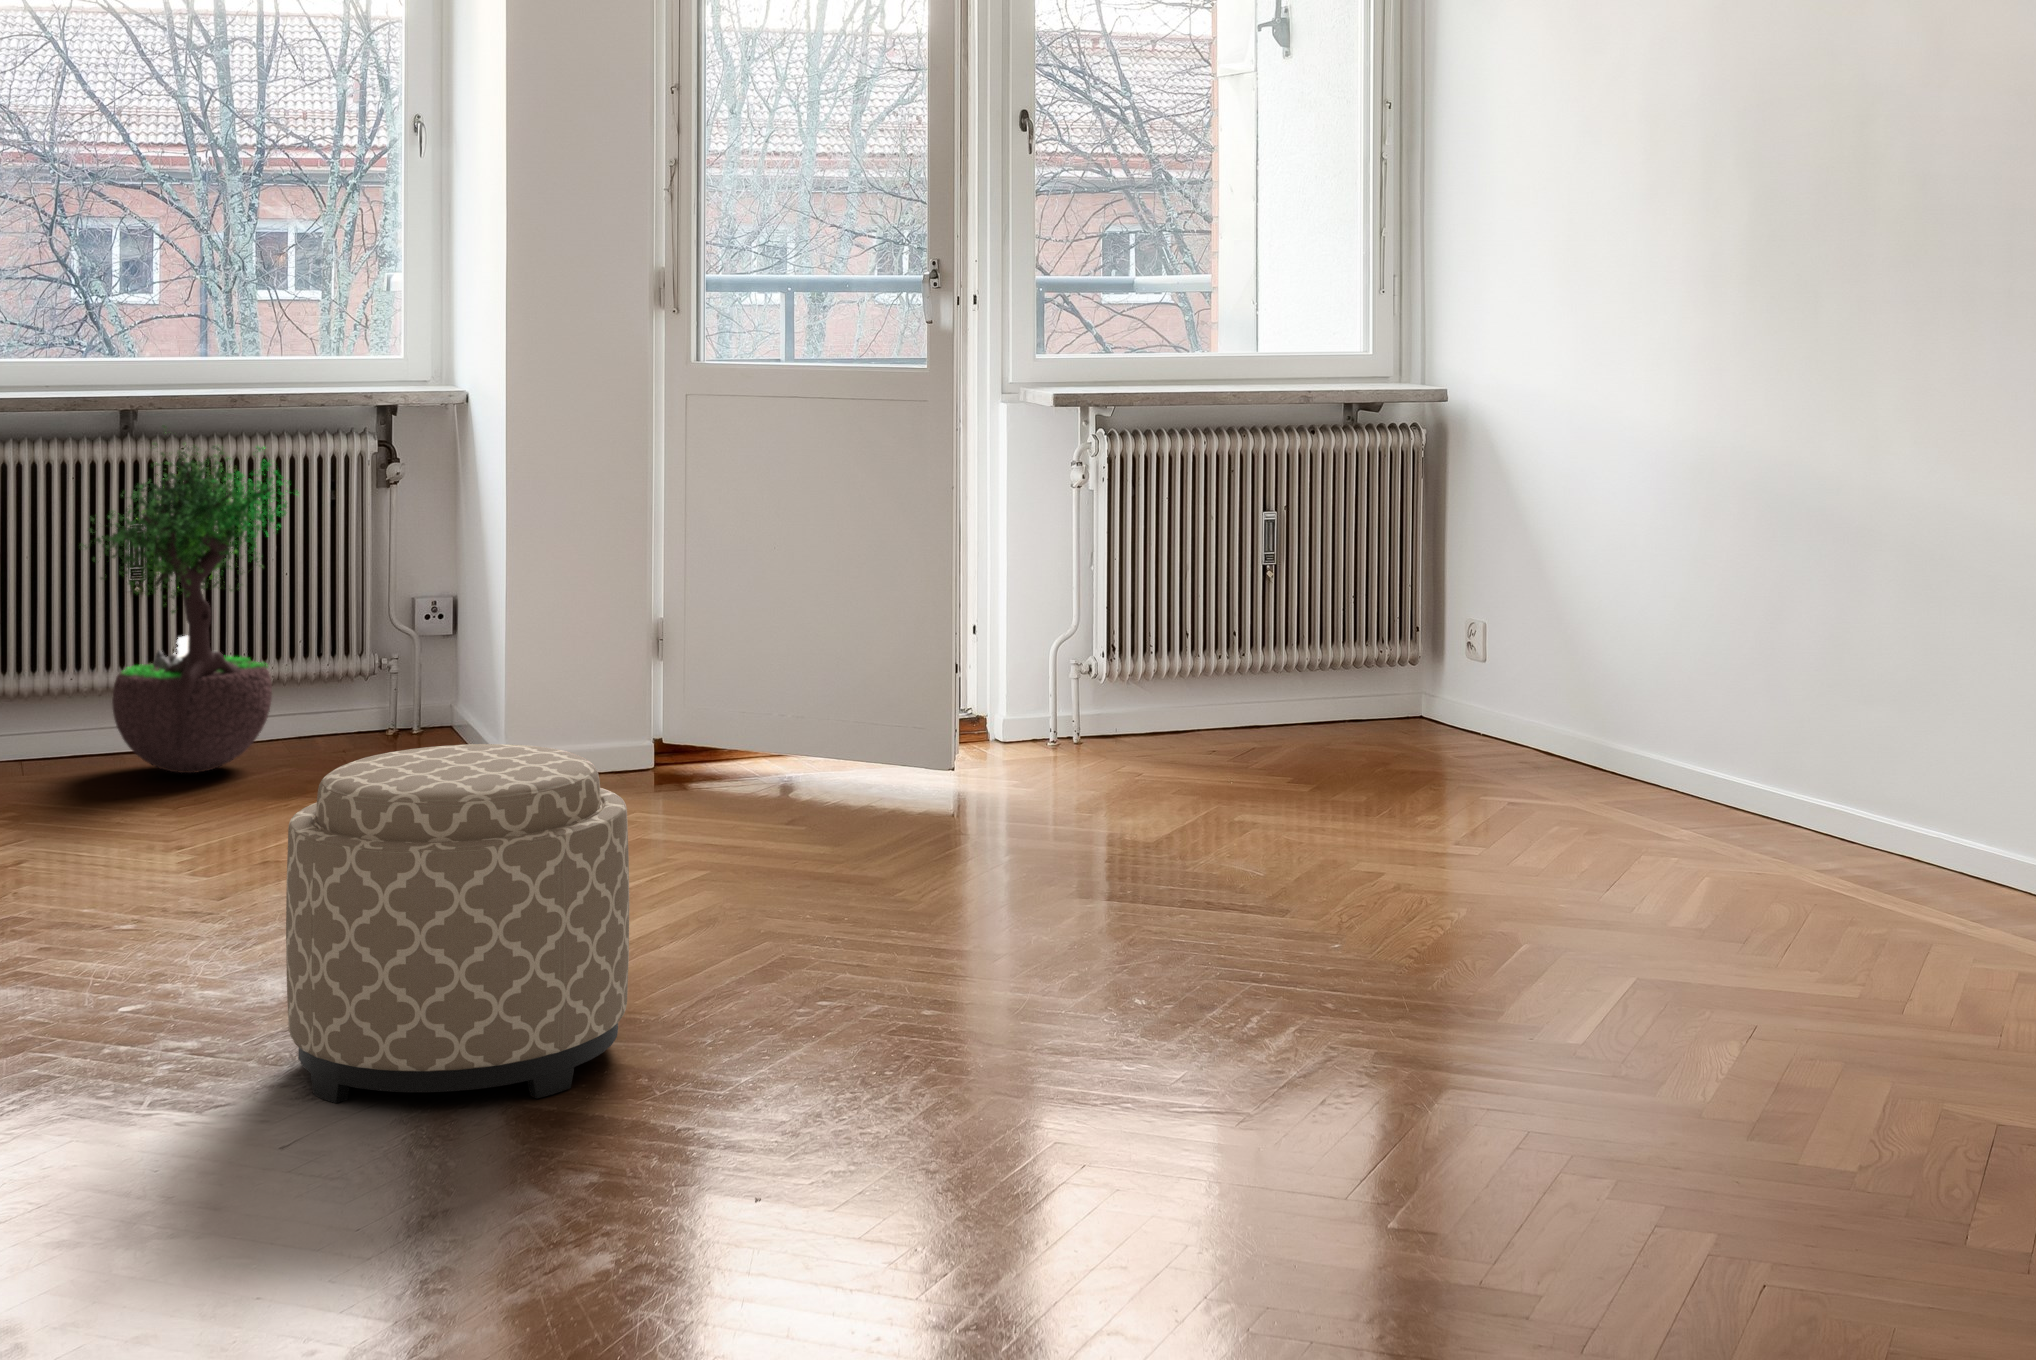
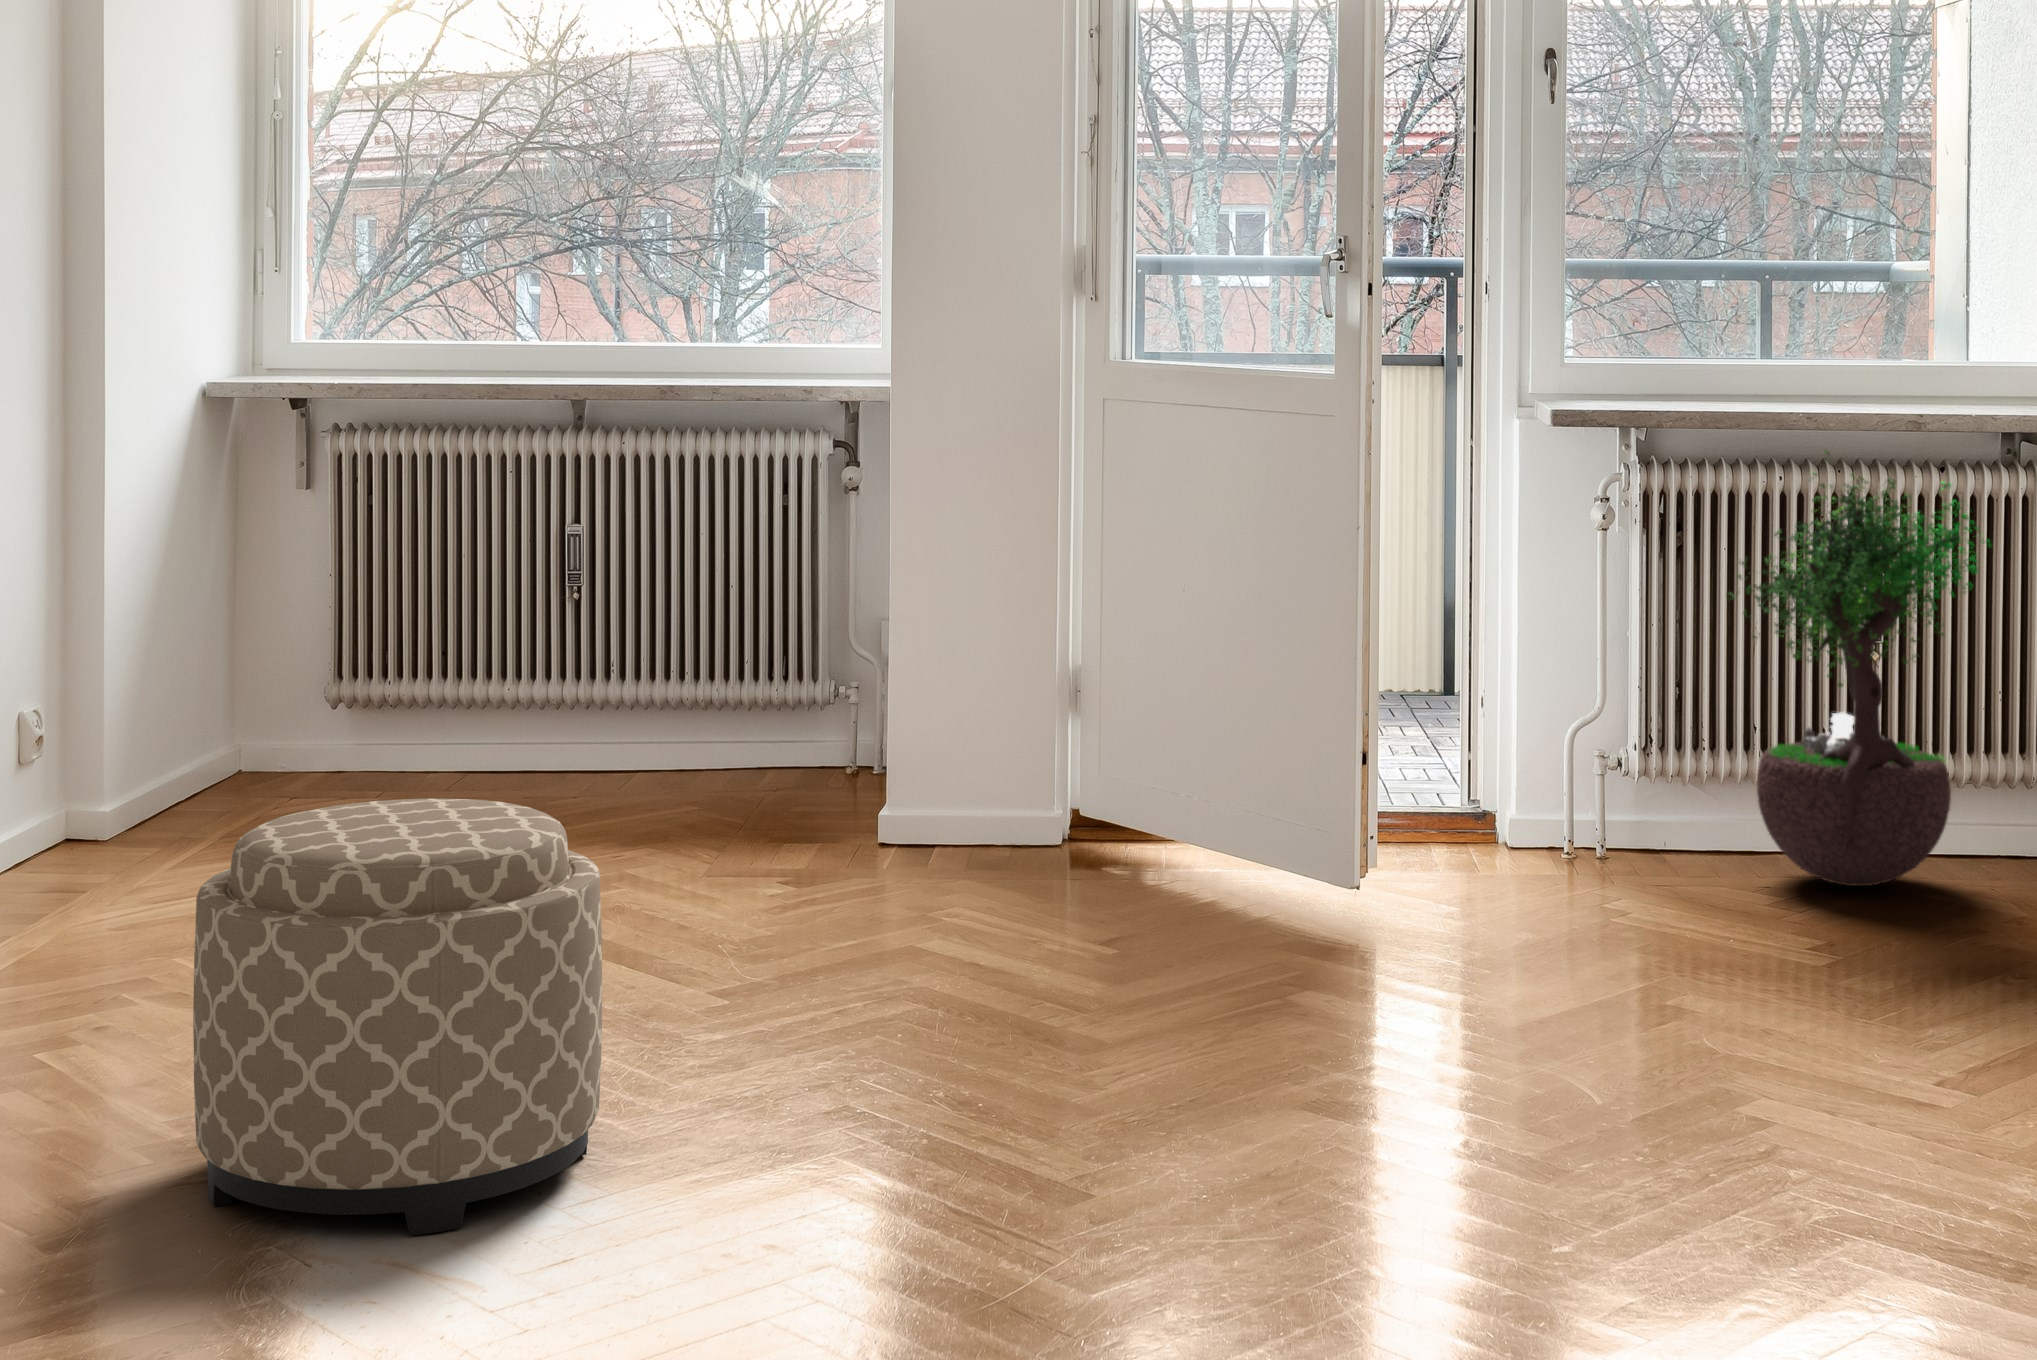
potted tree: present [81,426,299,773] -> present [1728,451,1991,886]

